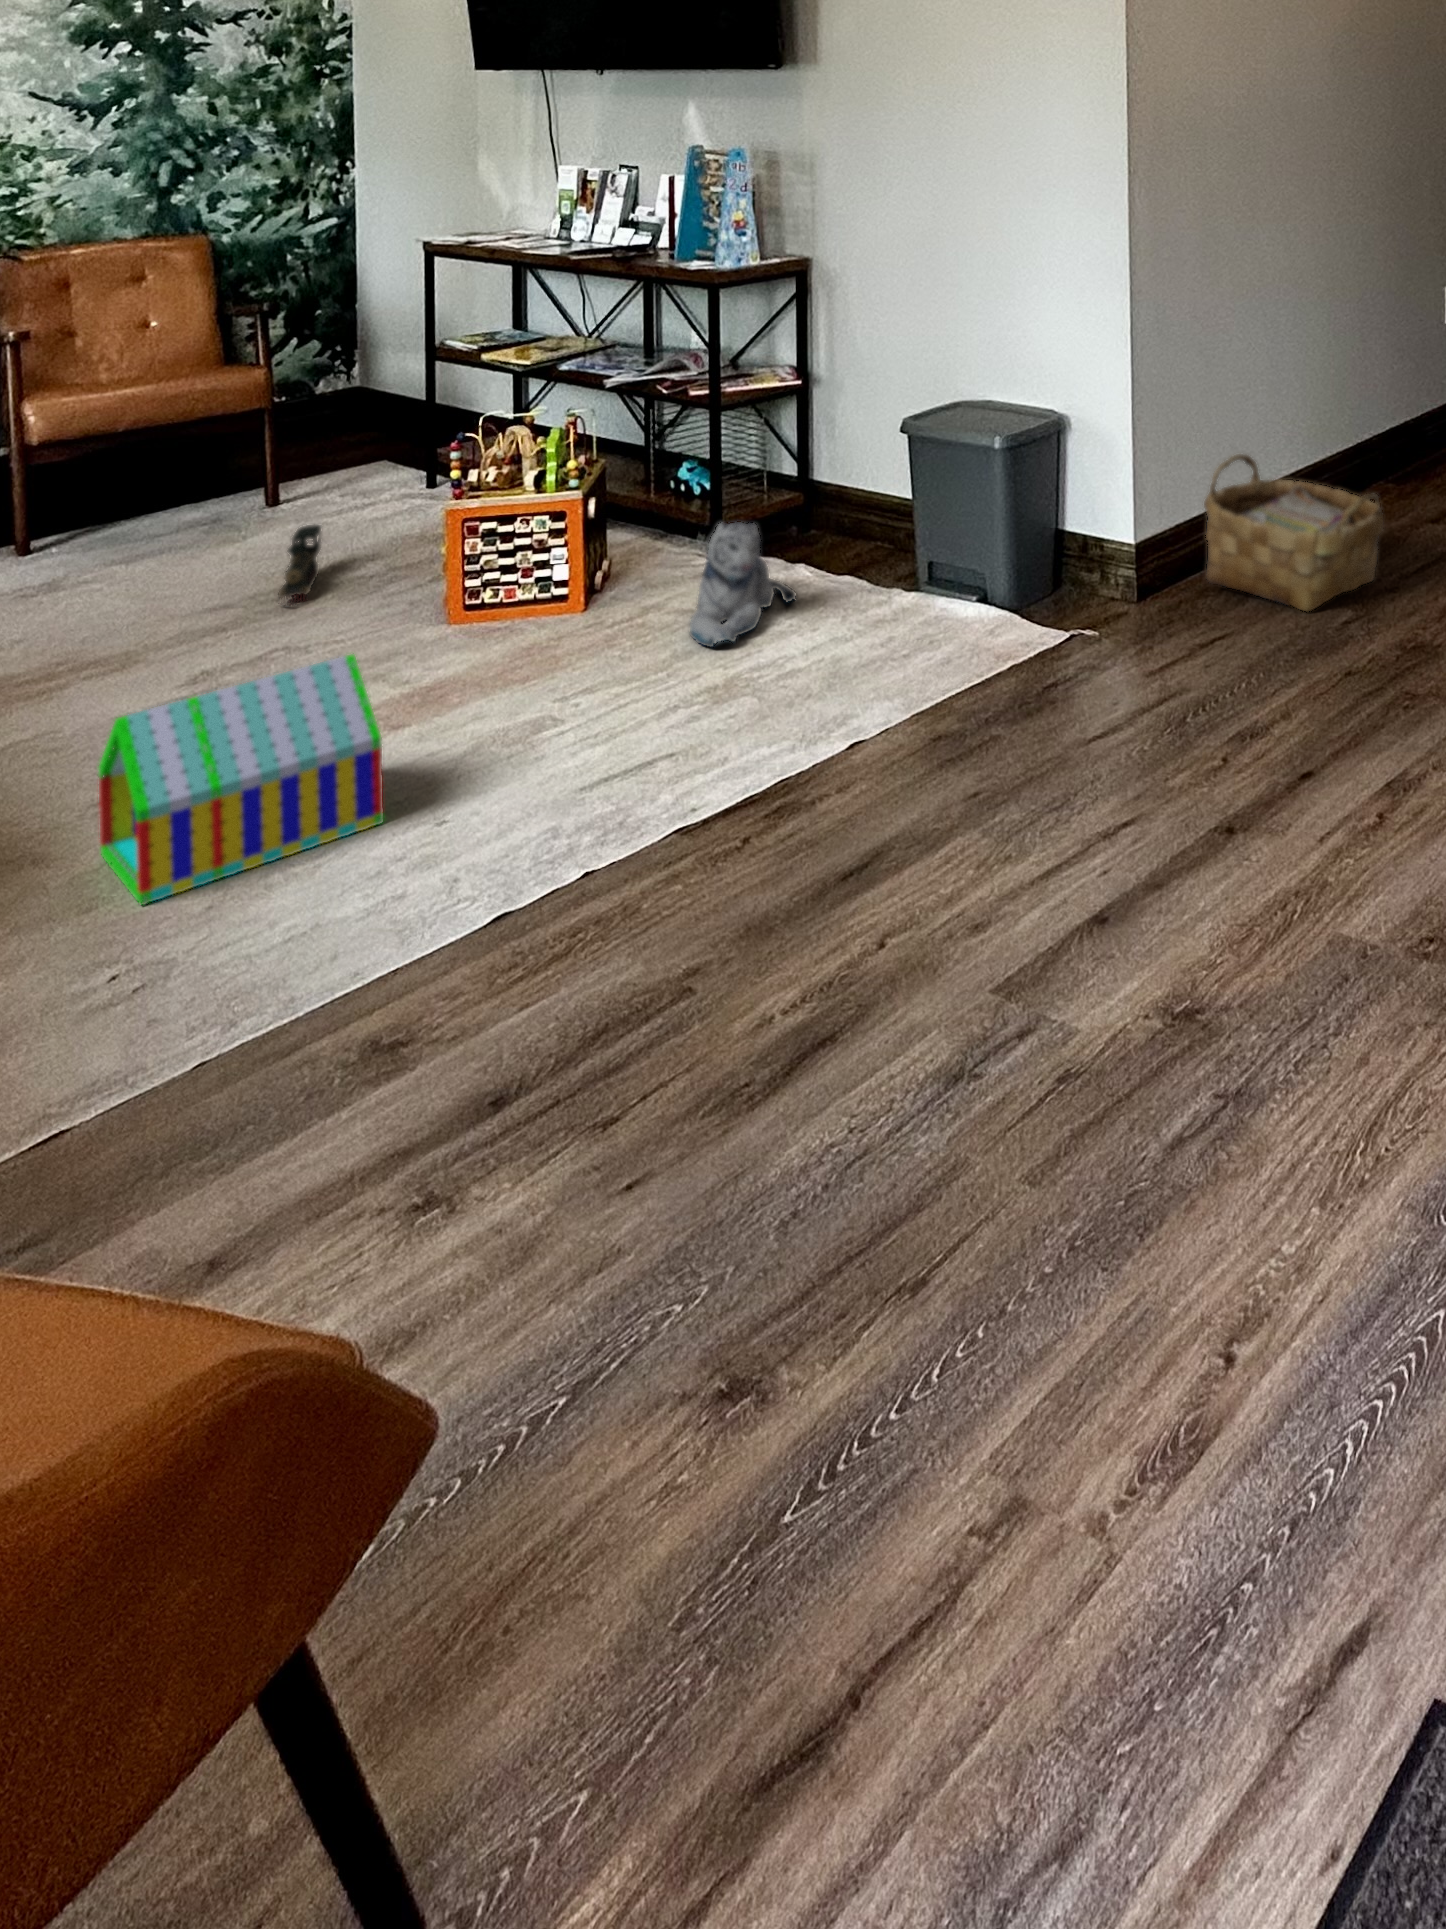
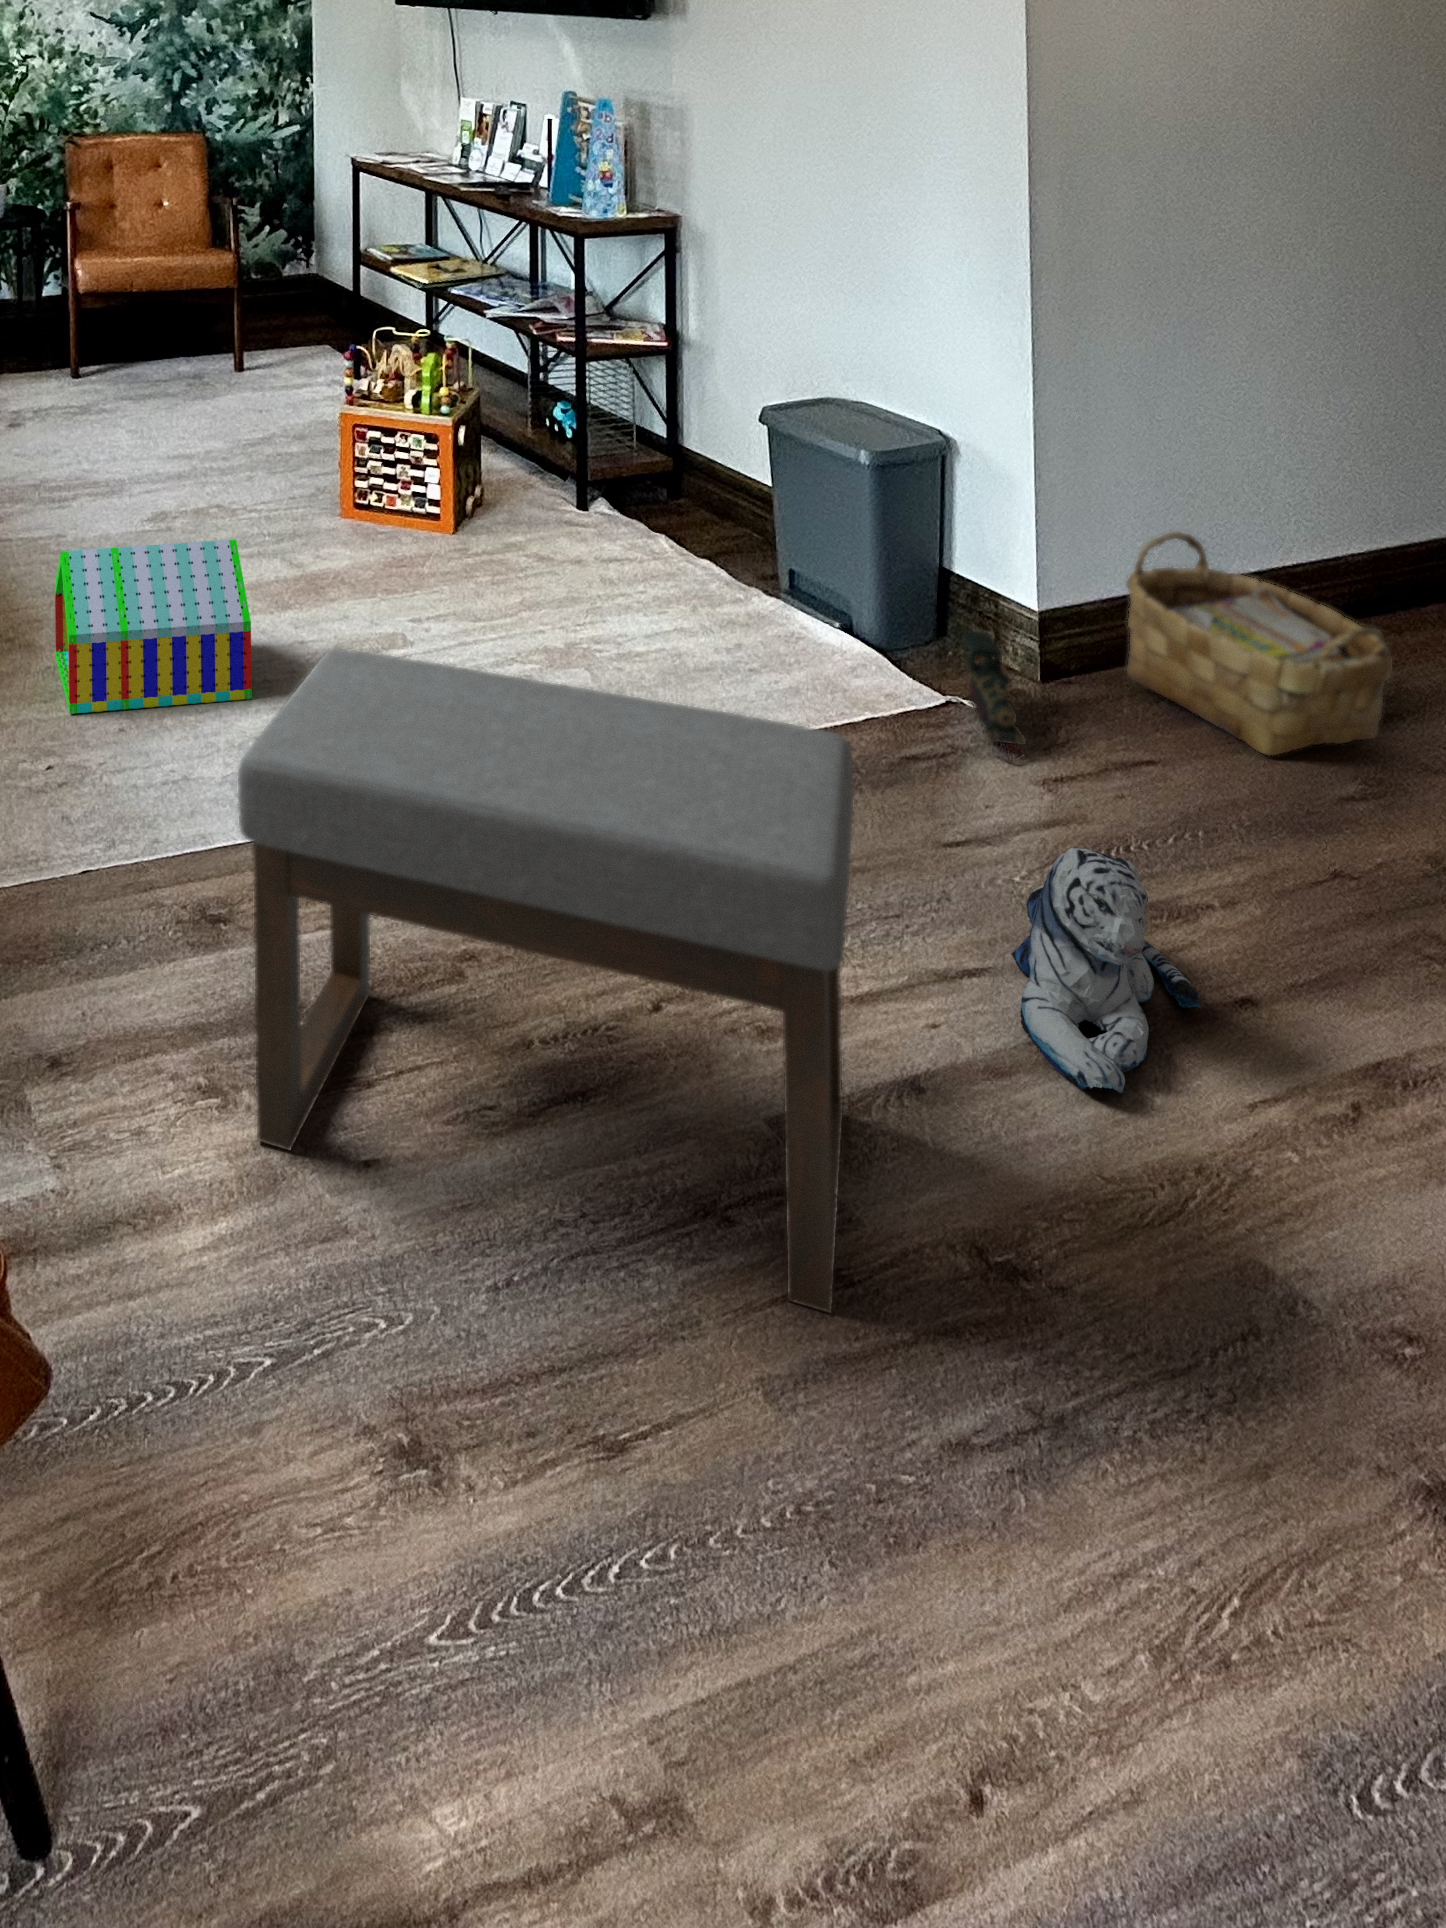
plush toy: present [690,522,796,647] -> present [1012,848,1200,1093]
toy train: present [278,525,321,605] -> present [963,630,1026,761]
ottoman: none [475,636,1073,1208] -> present [238,649,853,1313]

